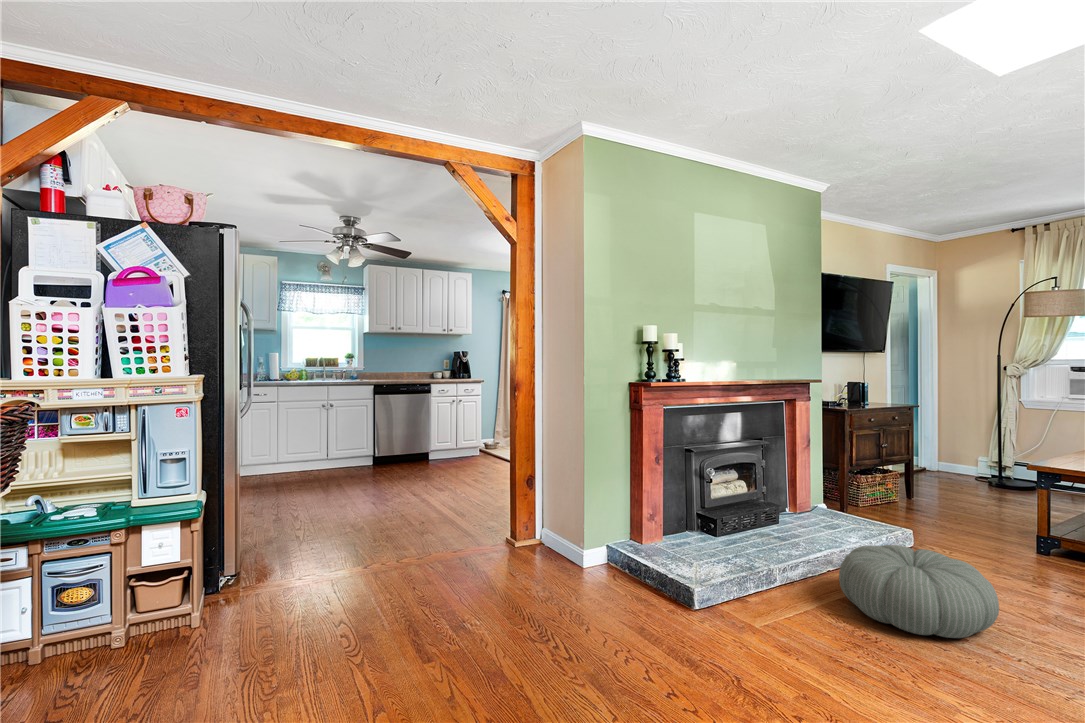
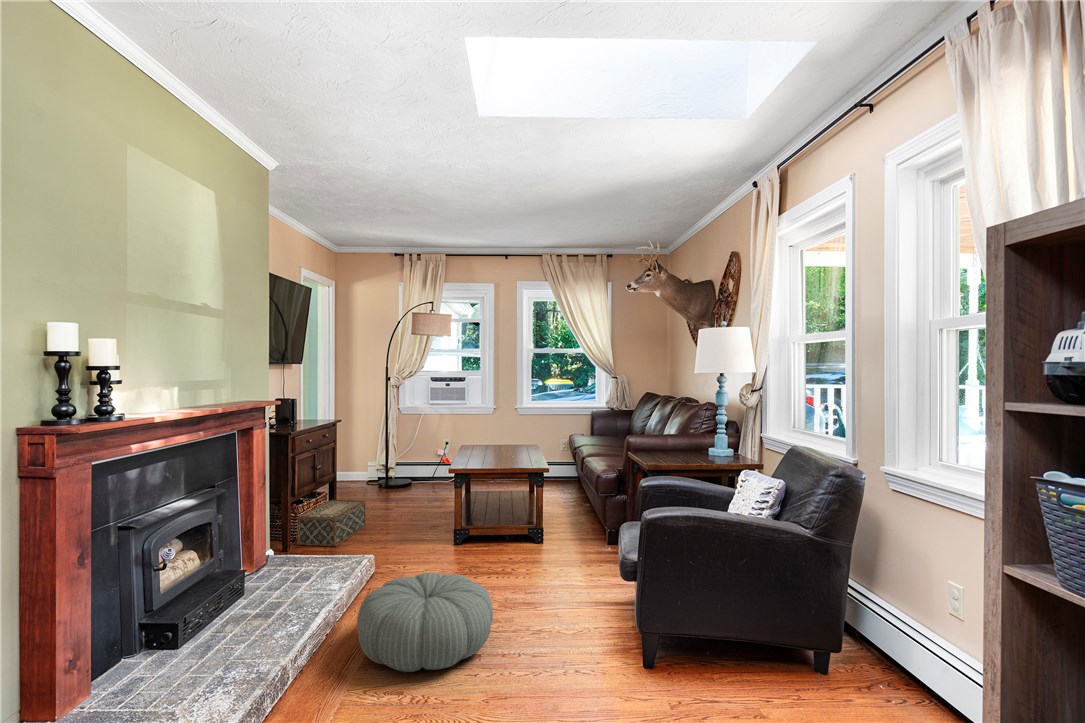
woven basket: none [857,481,937,521] -> present [297,500,366,546]

